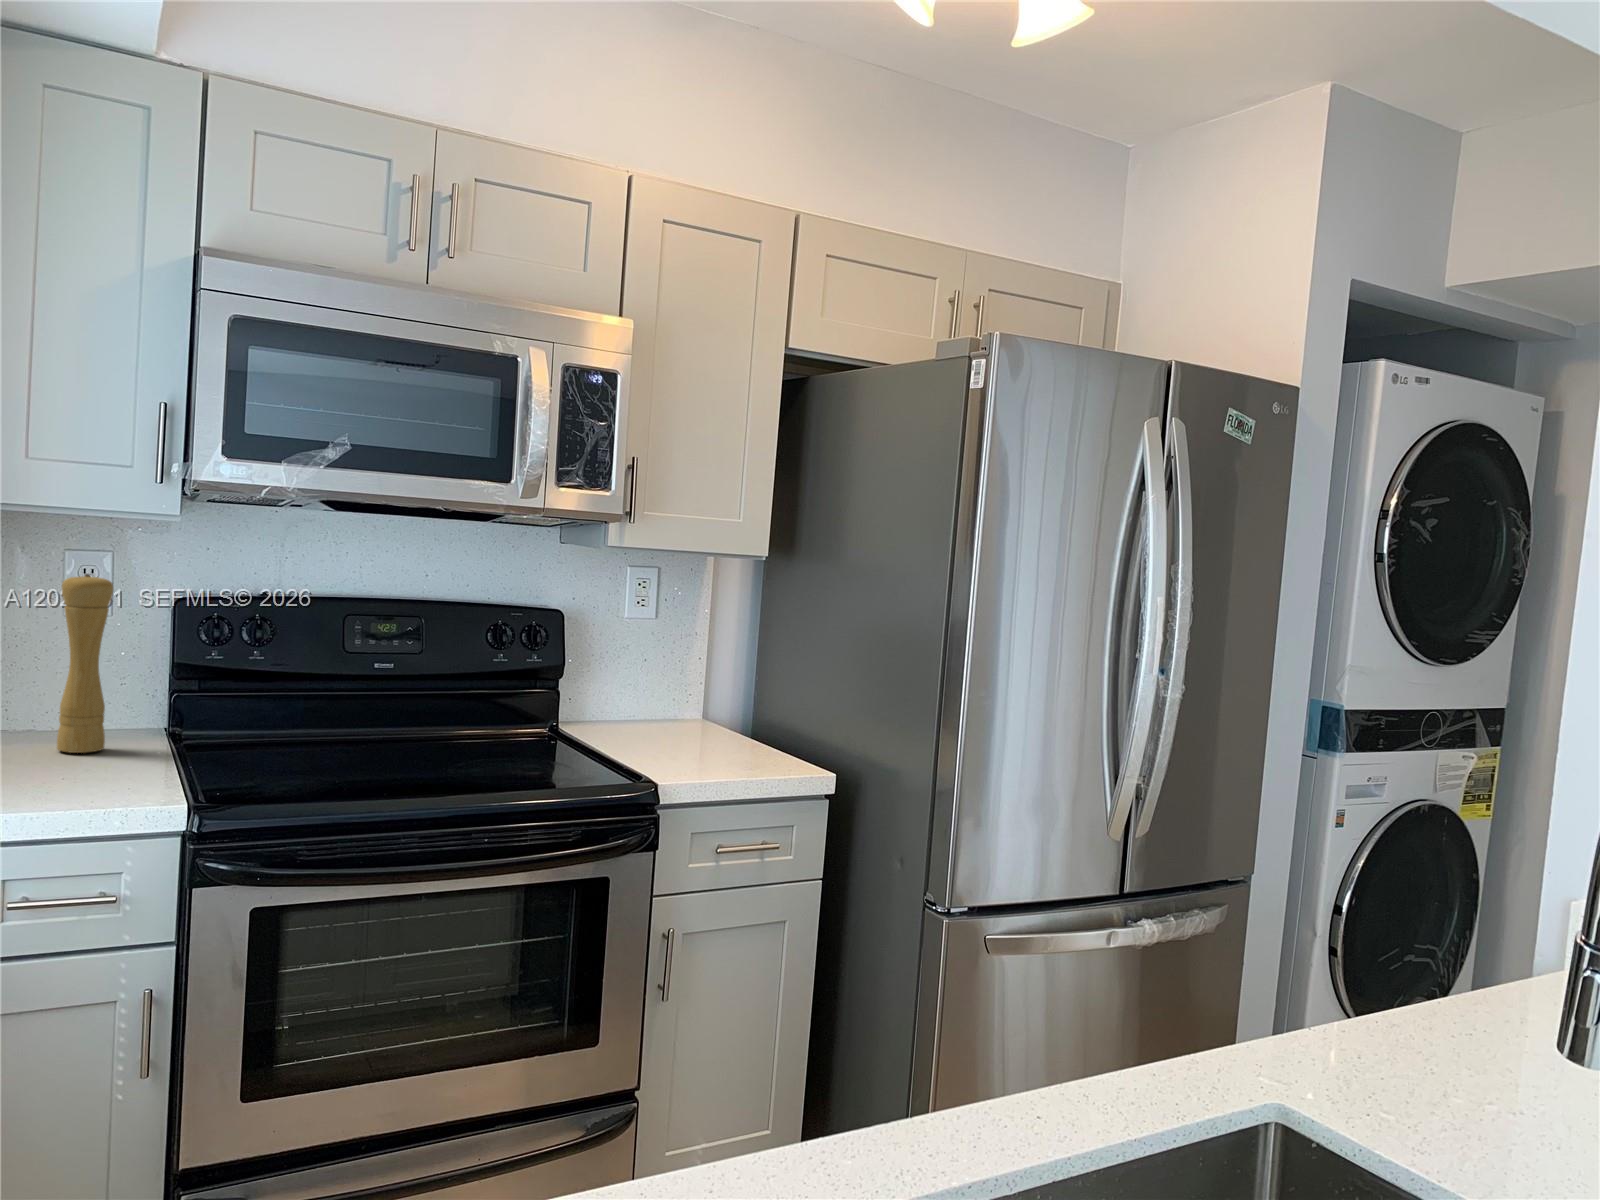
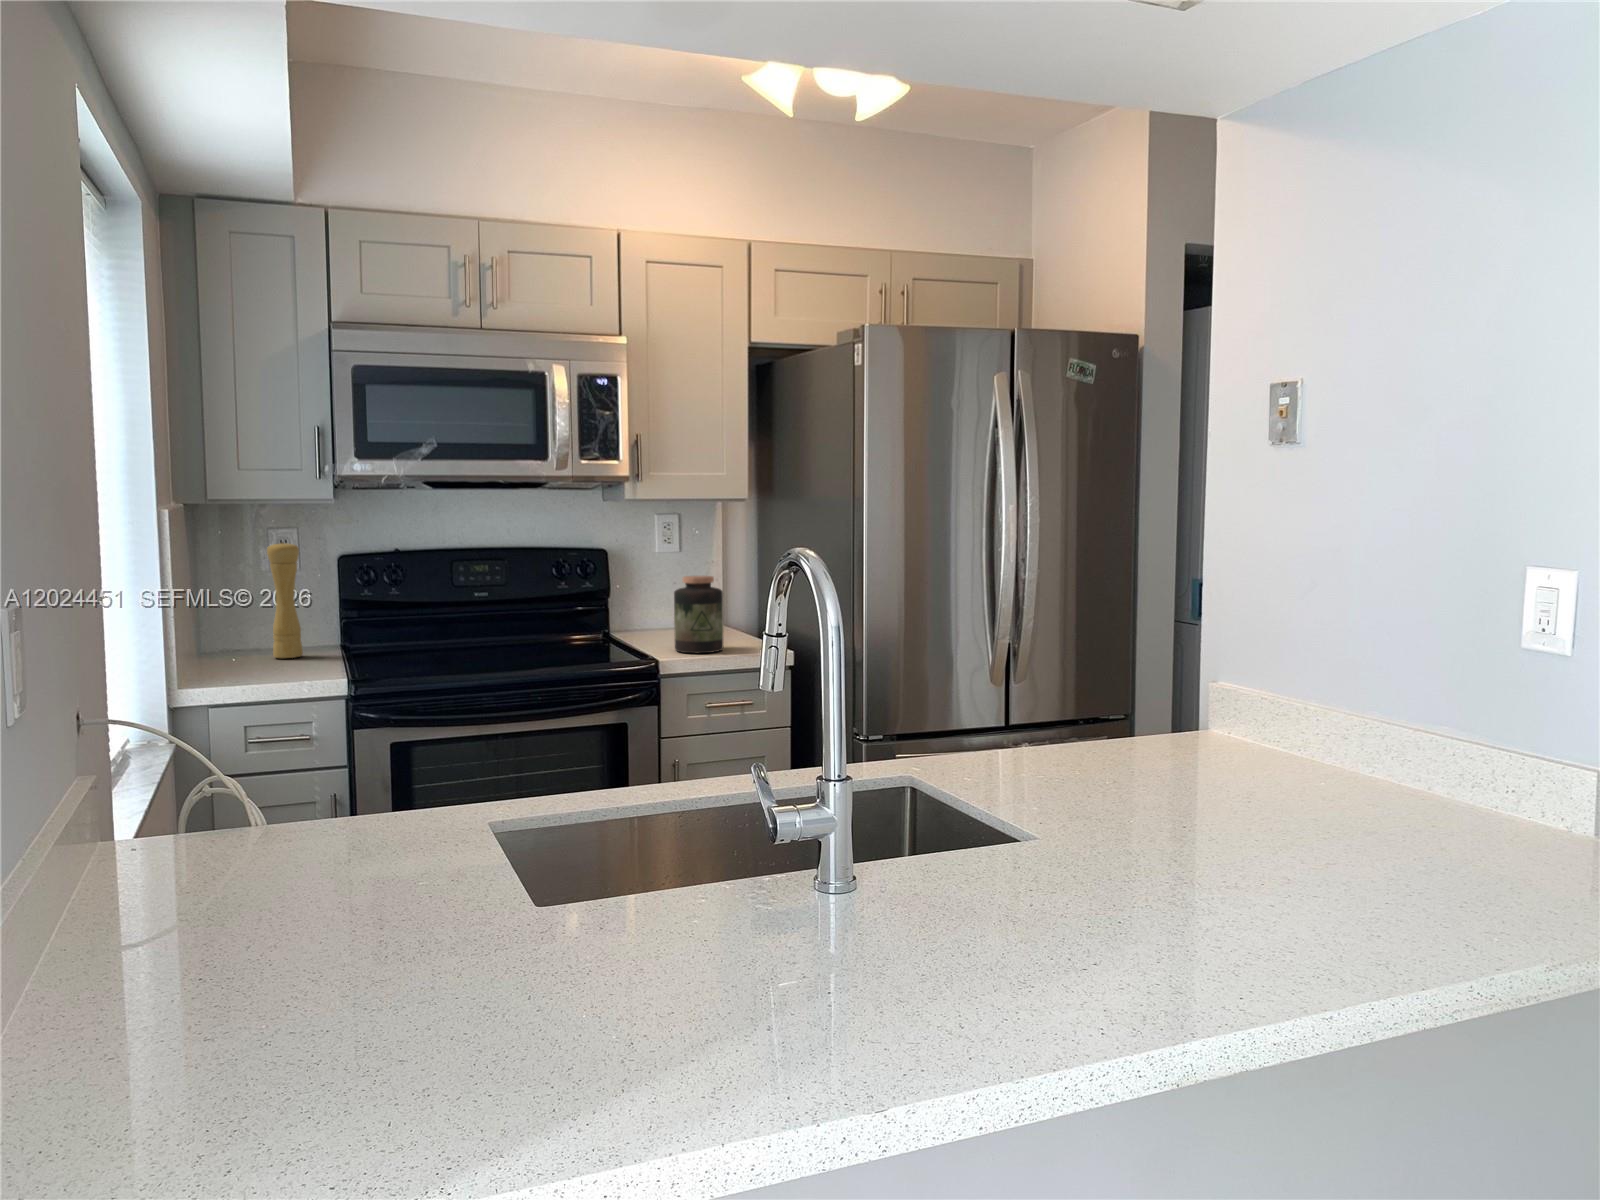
jar: none [666,661,739,774] -> present [674,576,723,653]

